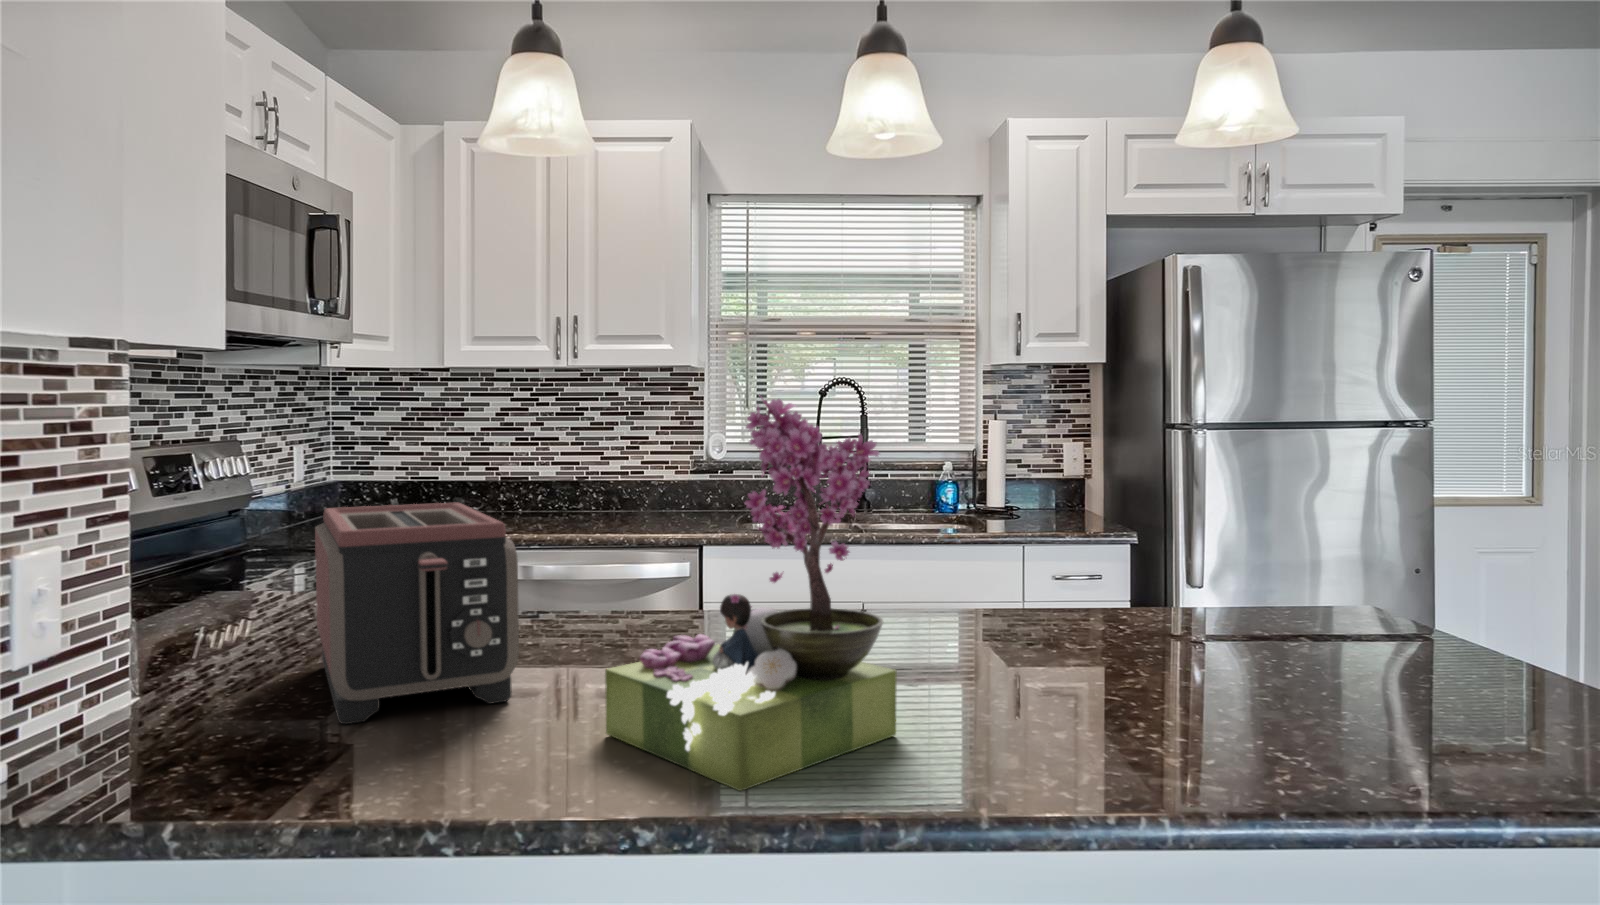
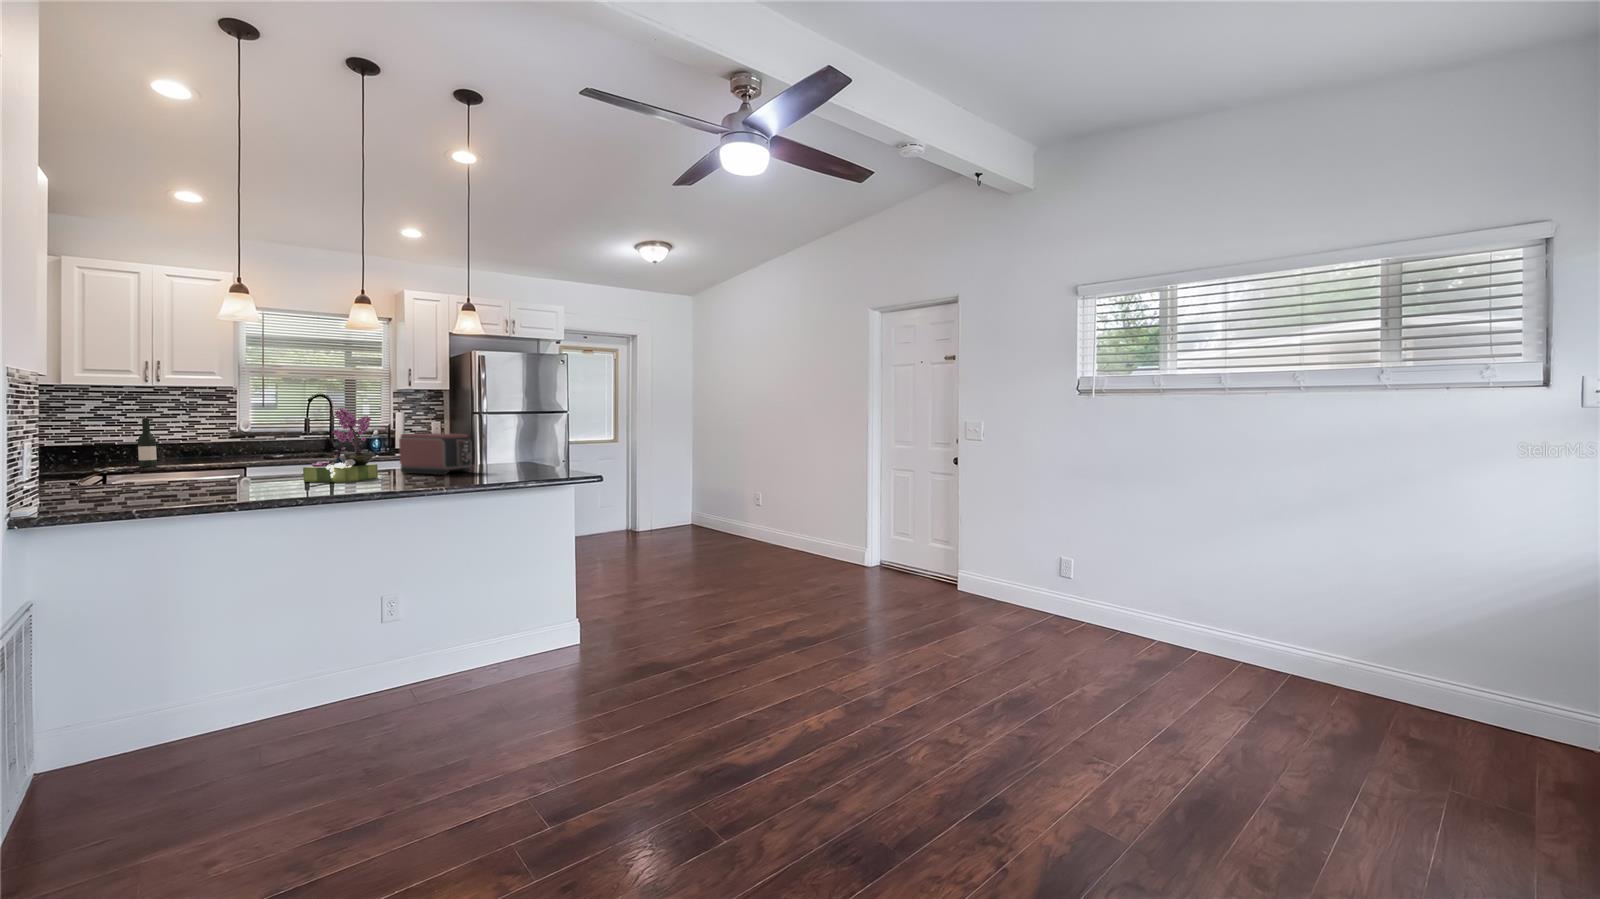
wine bottle: none [517,430,547,533] -> present [138,418,157,467]
toaster: present [315,503,519,724] -> present [399,433,472,475]

